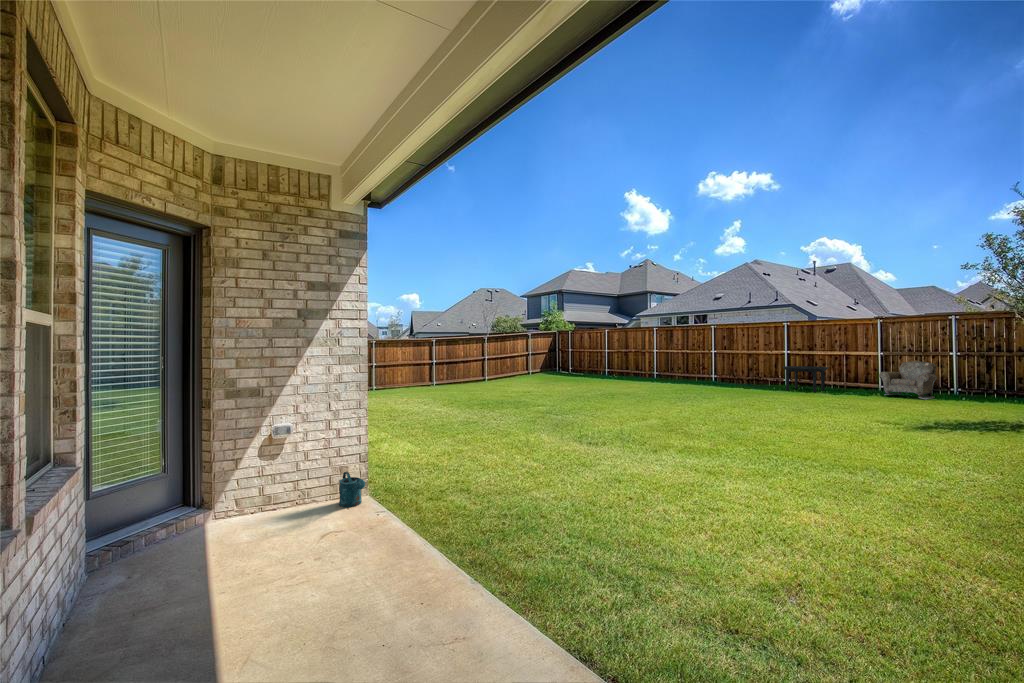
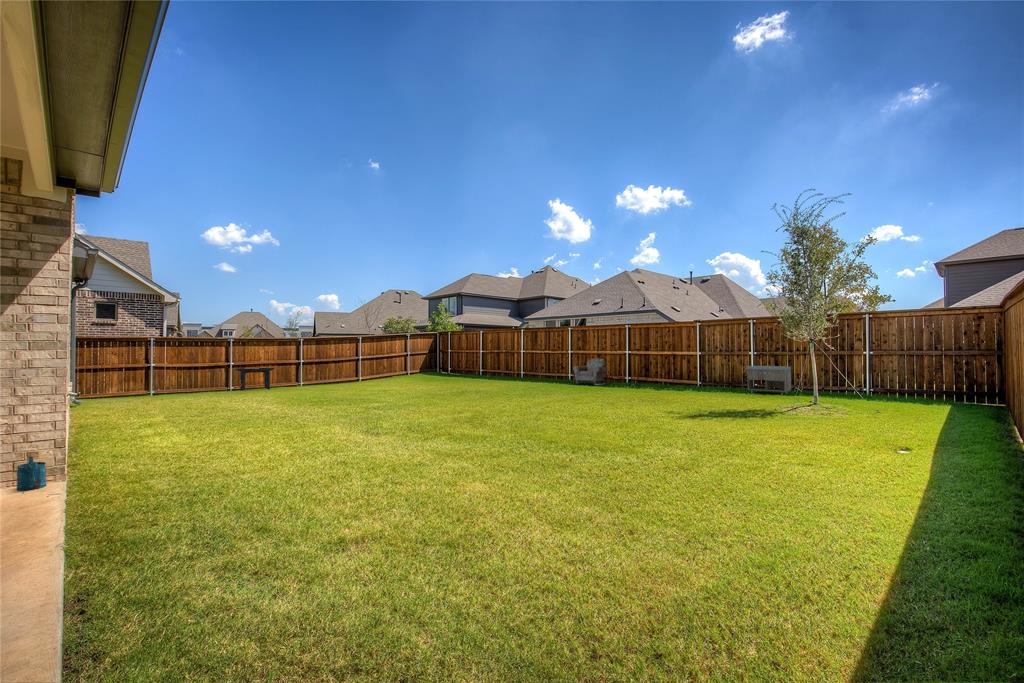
armchair: present [879,361,937,400] -> present [573,358,607,385]
round table: present [783,366,828,392] -> present [235,368,274,390]
storage bench: none [954,369,1015,403] -> present [747,366,791,394]

